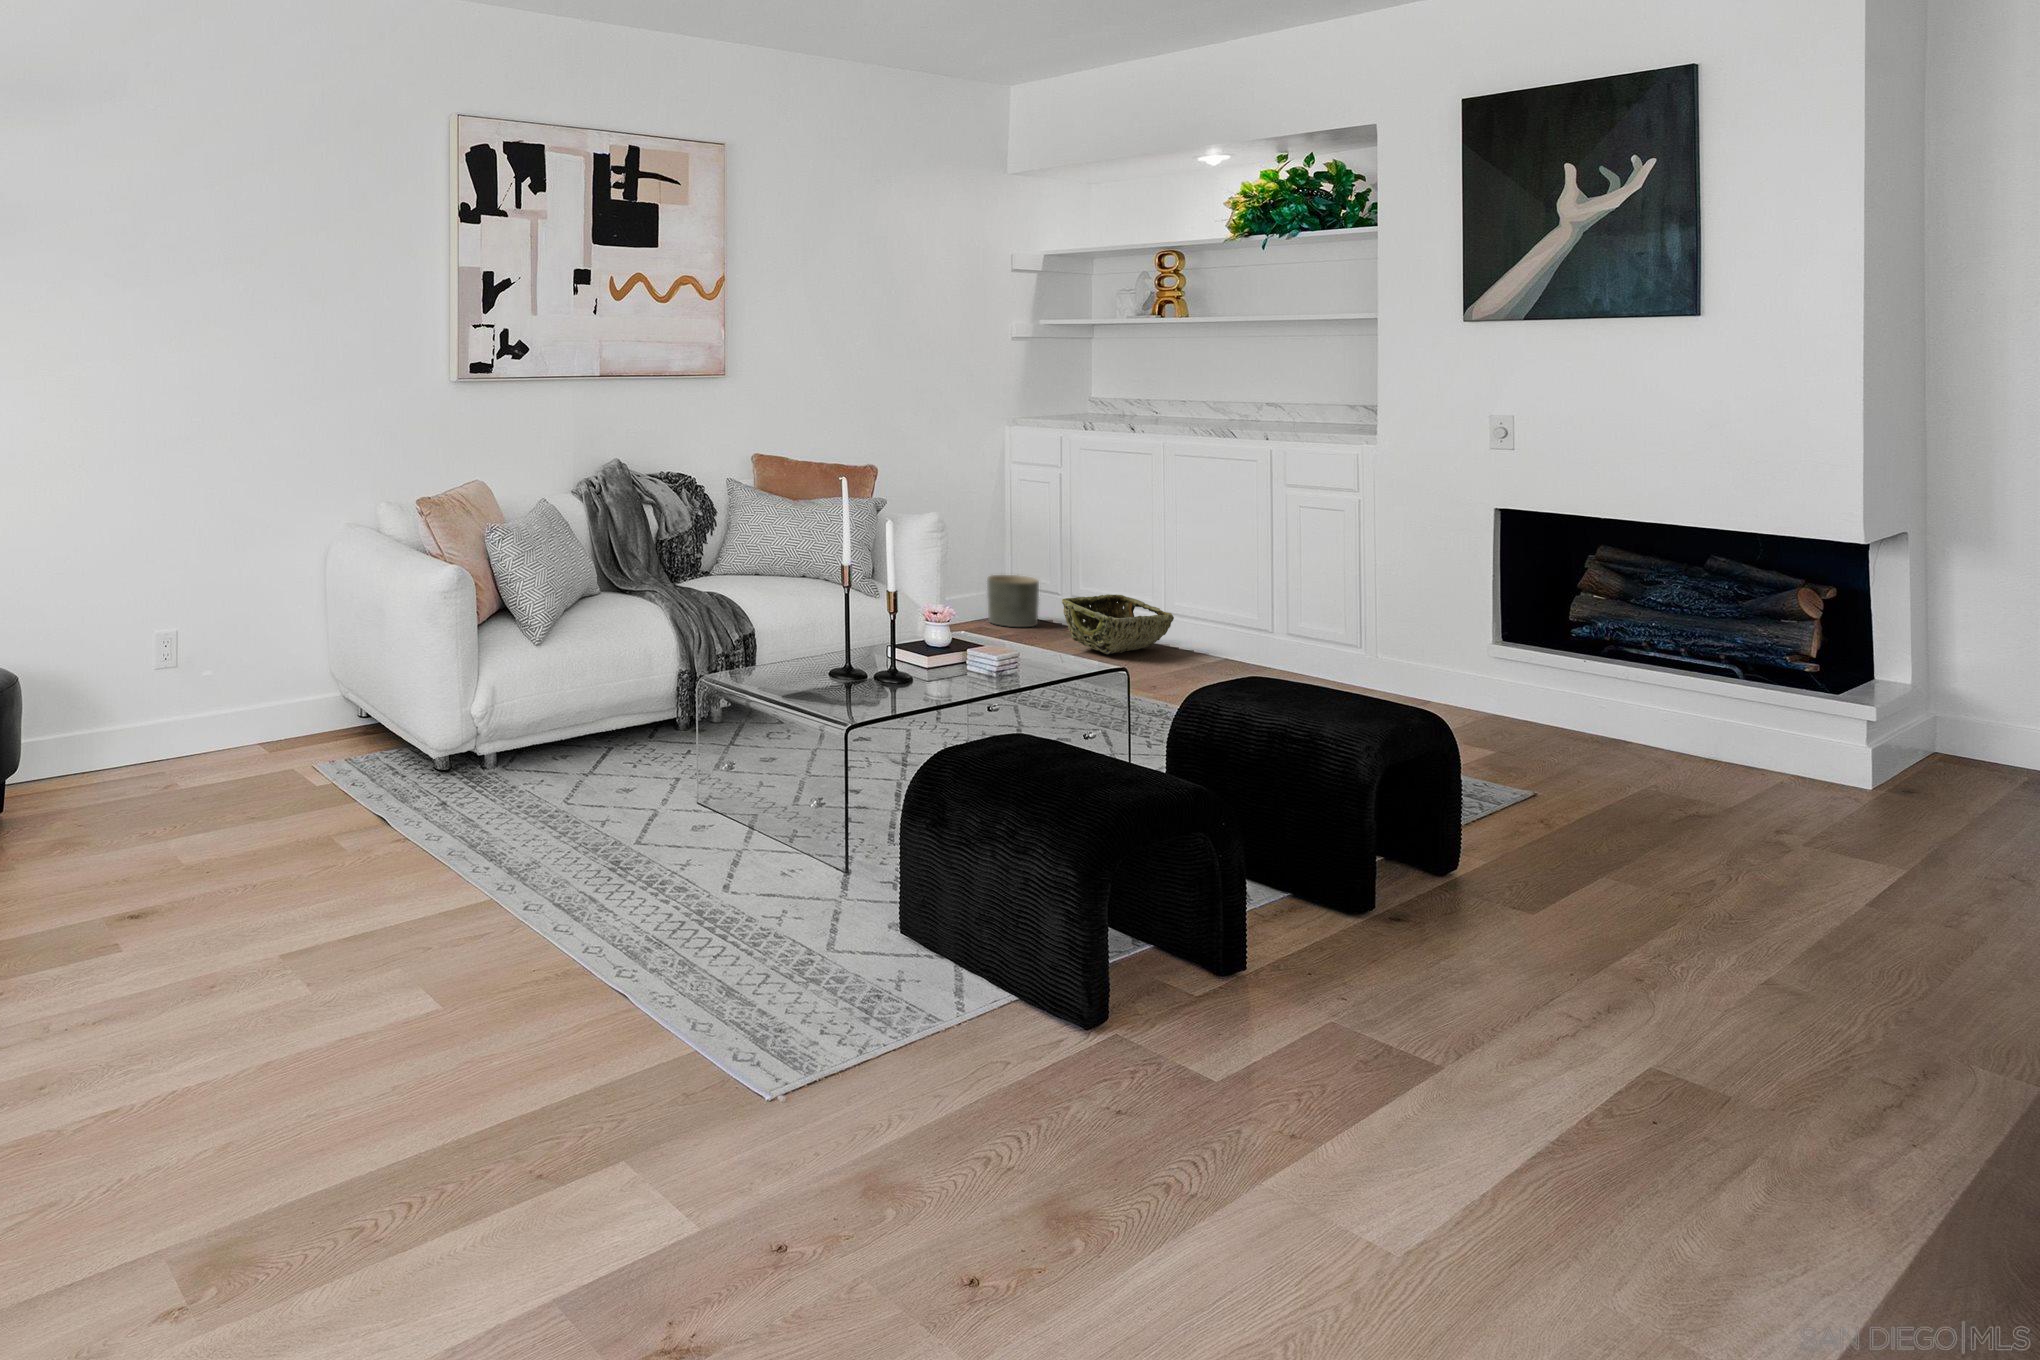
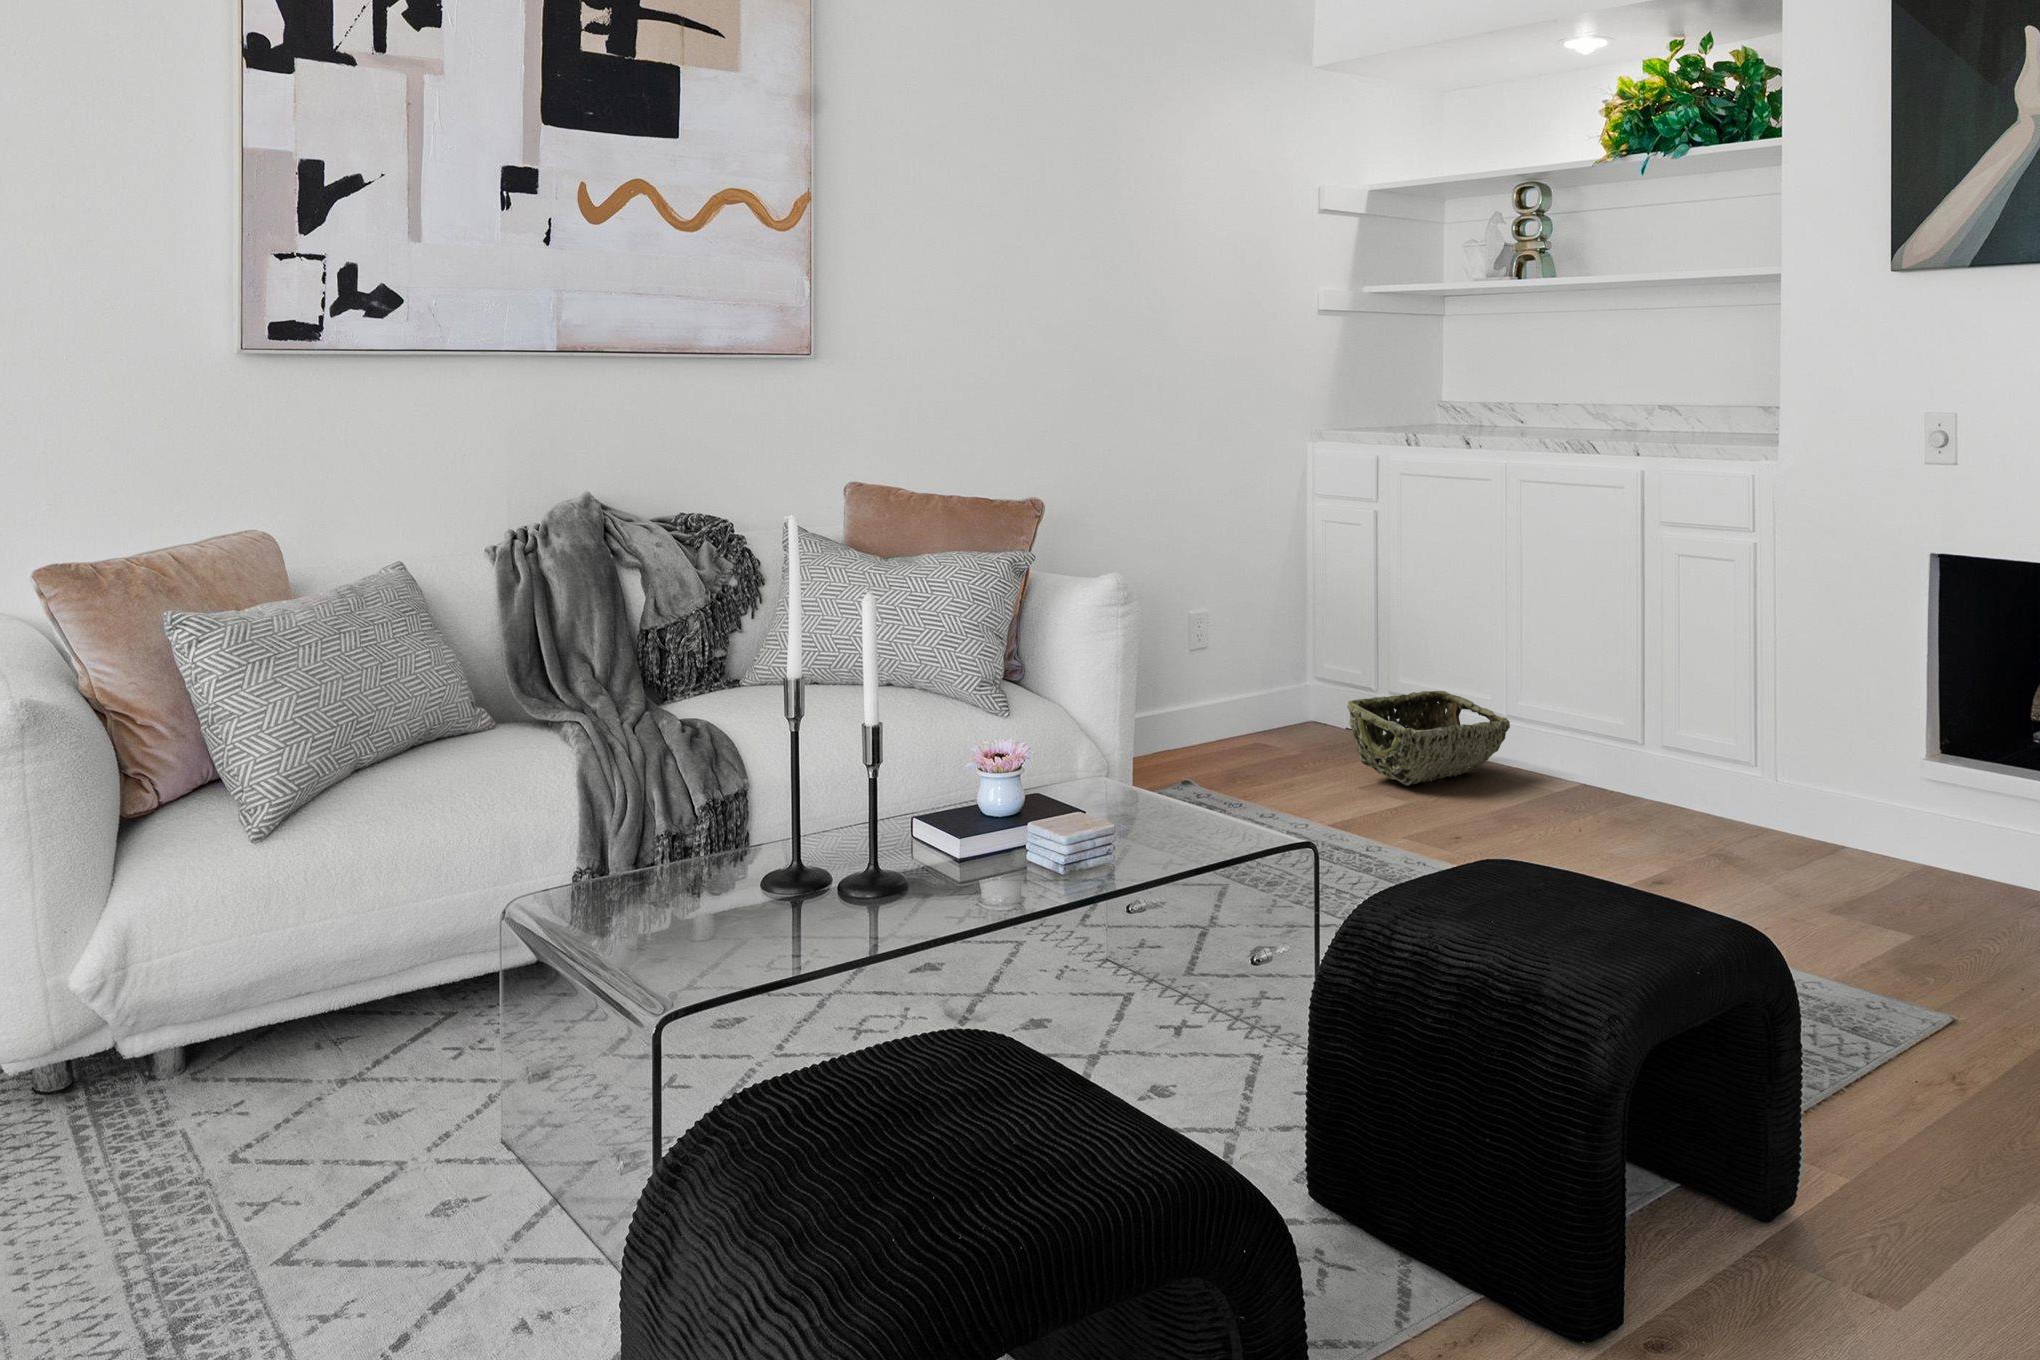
planter: present [987,575,1039,627] -> none [1264,663,1337,743]

